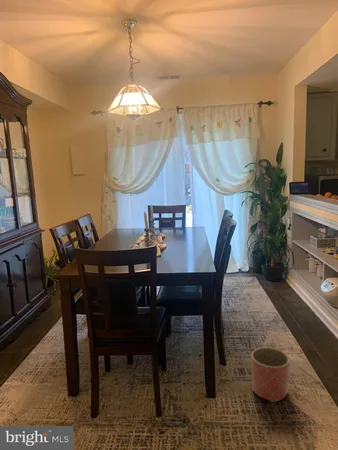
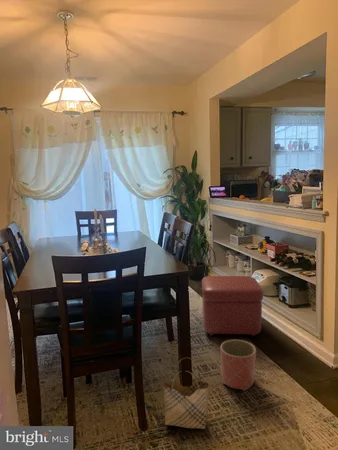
ottoman: none [255,278,323,349] -> present [202,276,263,336]
woven basket: none [177,356,222,429] -> present [163,357,210,429]

